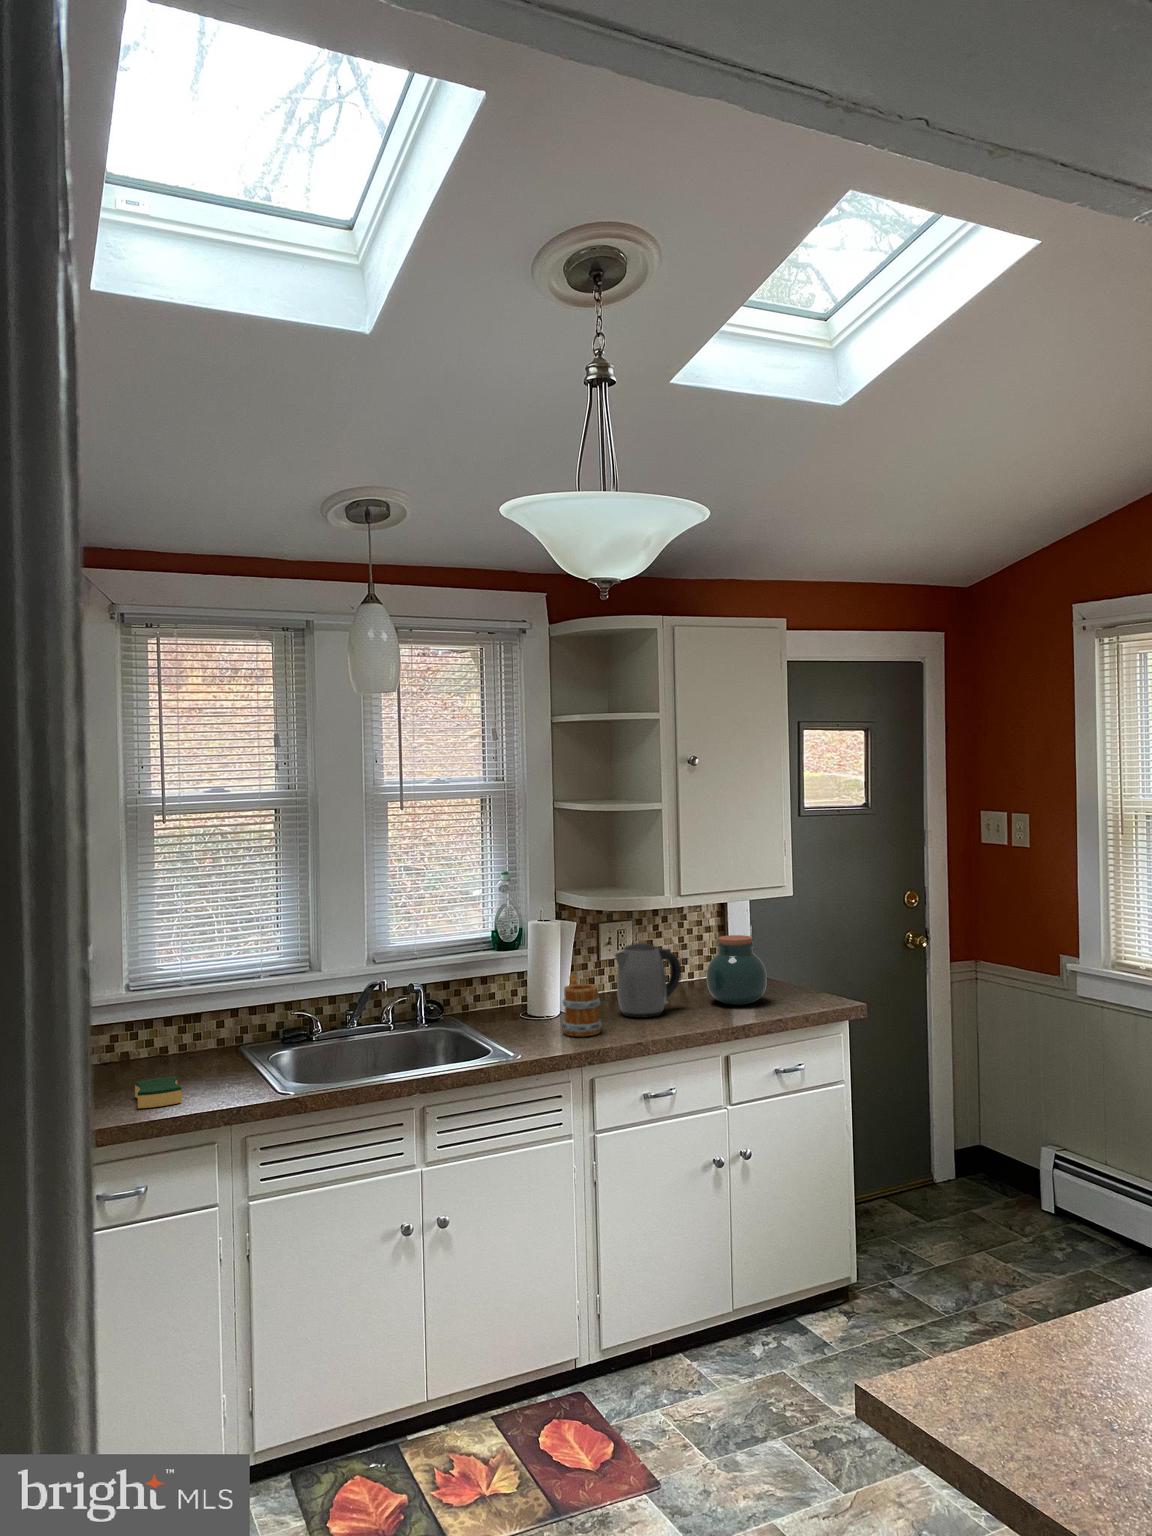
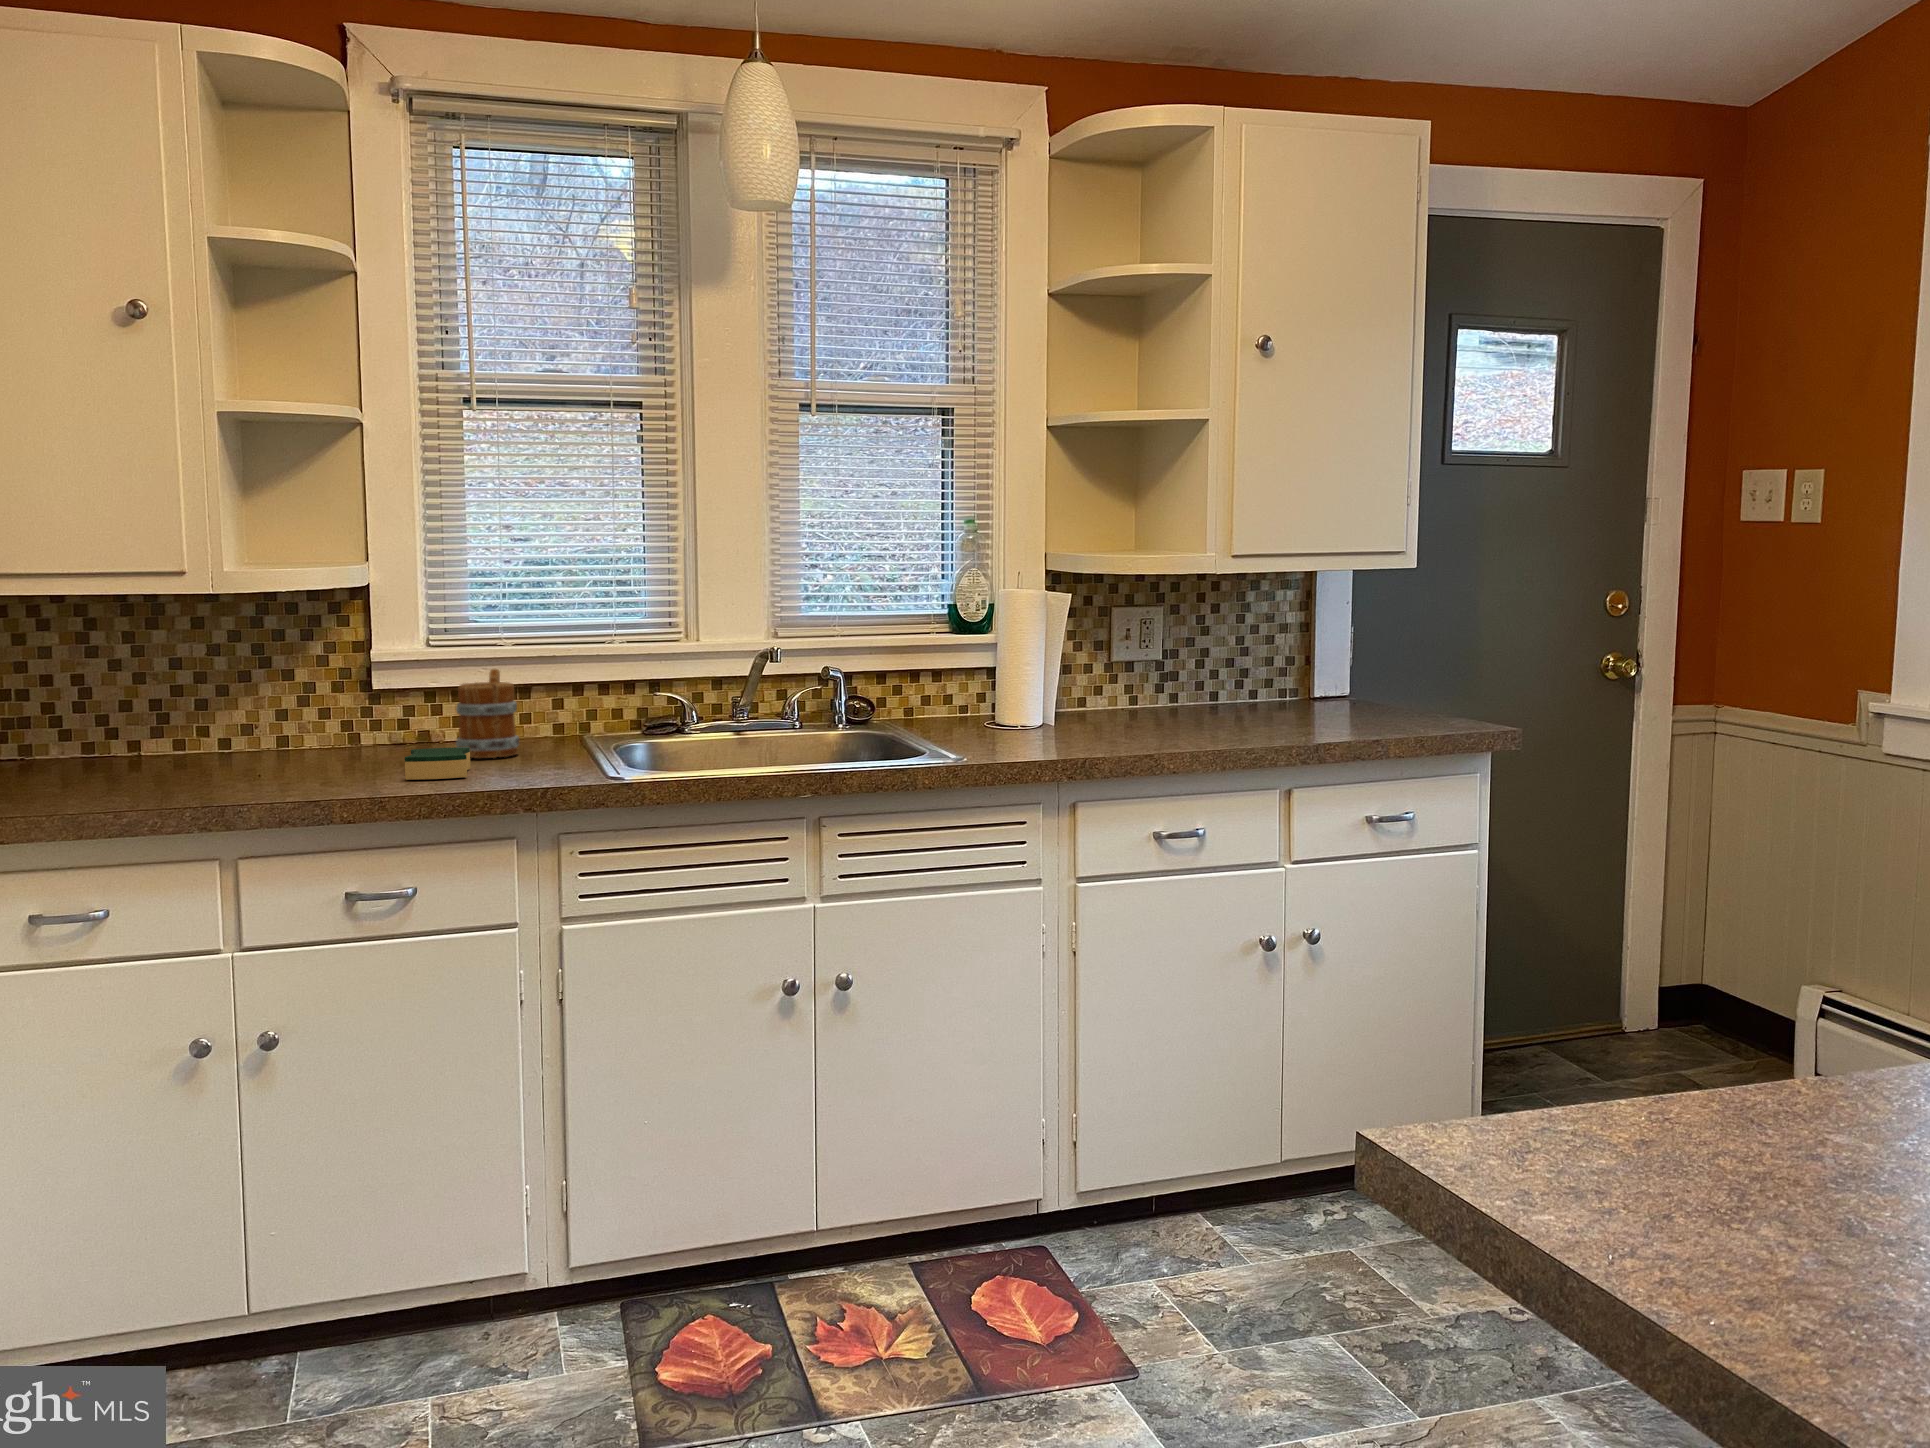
jar: present [707,935,767,1005] -> none [1269,624,1361,723]
kettle: present [615,943,681,1018] -> none [1127,624,1229,731]
mug: present [562,974,602,1036] -> present [456,669,519,758]

